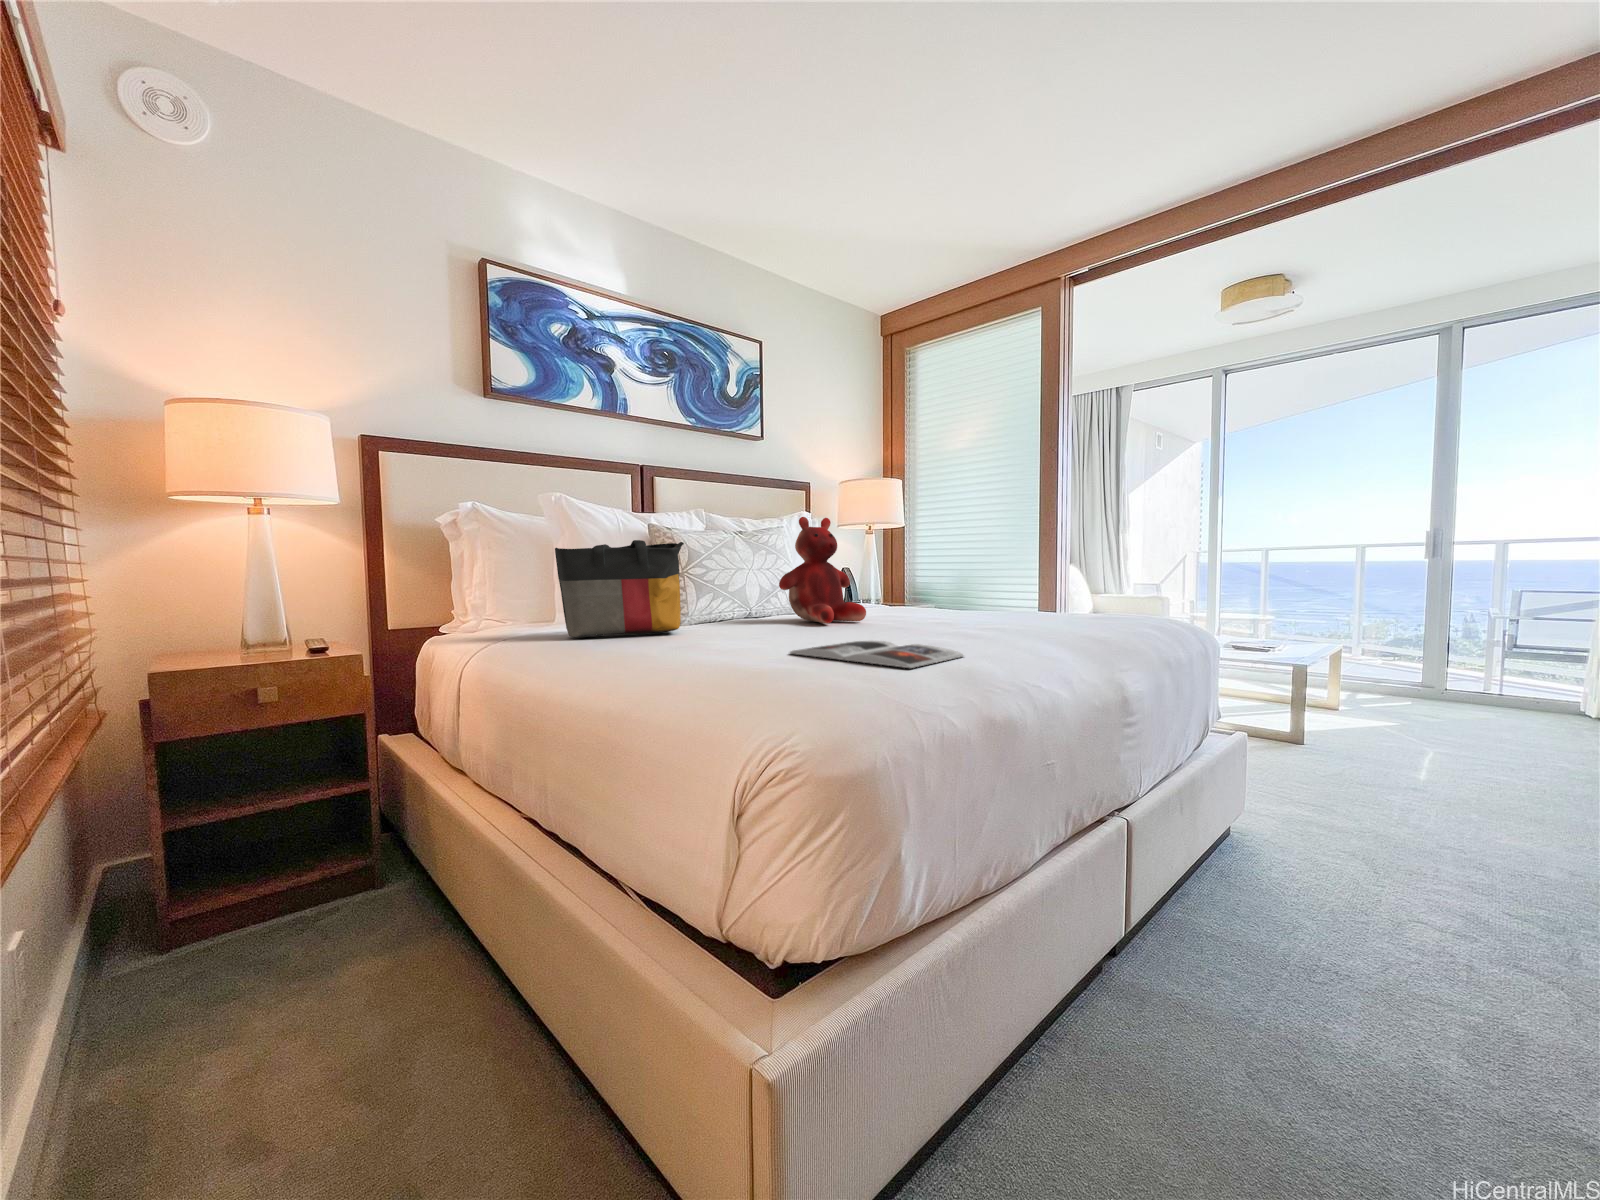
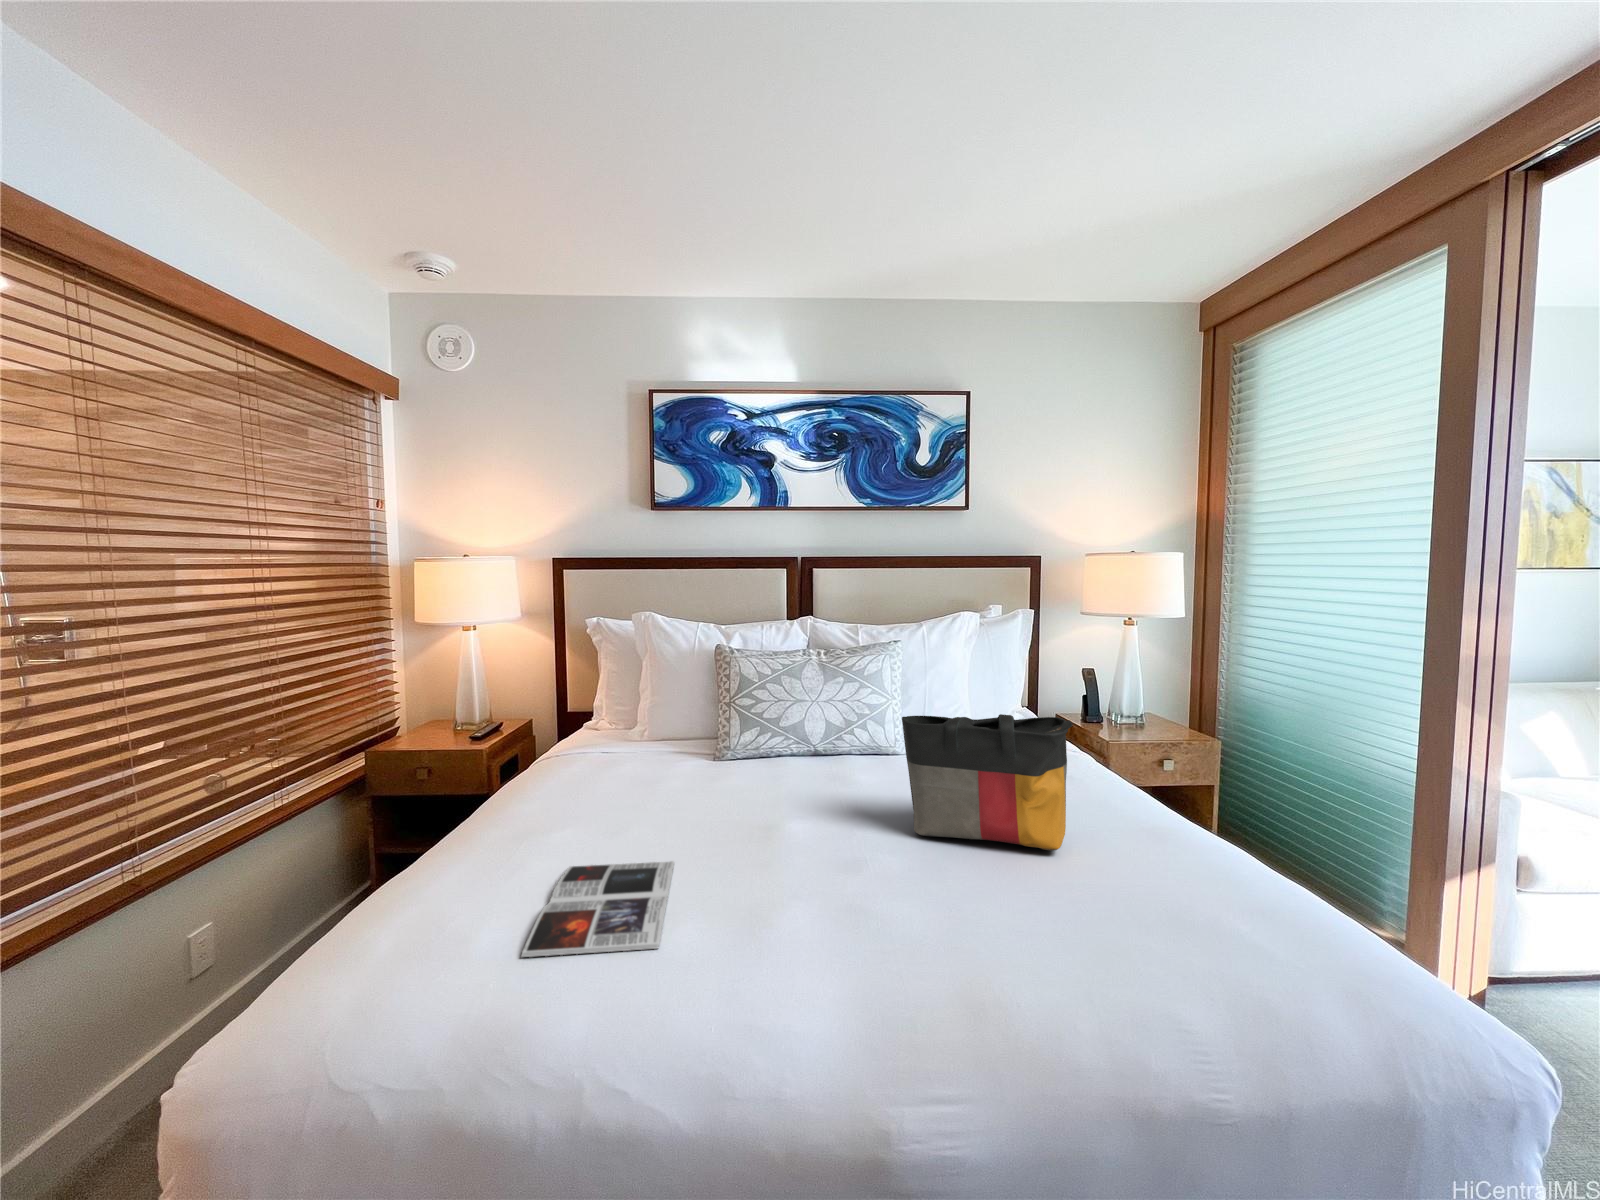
teddy bear: present [779,517,866,624] -> none [782,656,889,800]
tote bag: present [555,540,684,637] -> present [902,714,1072,851]

